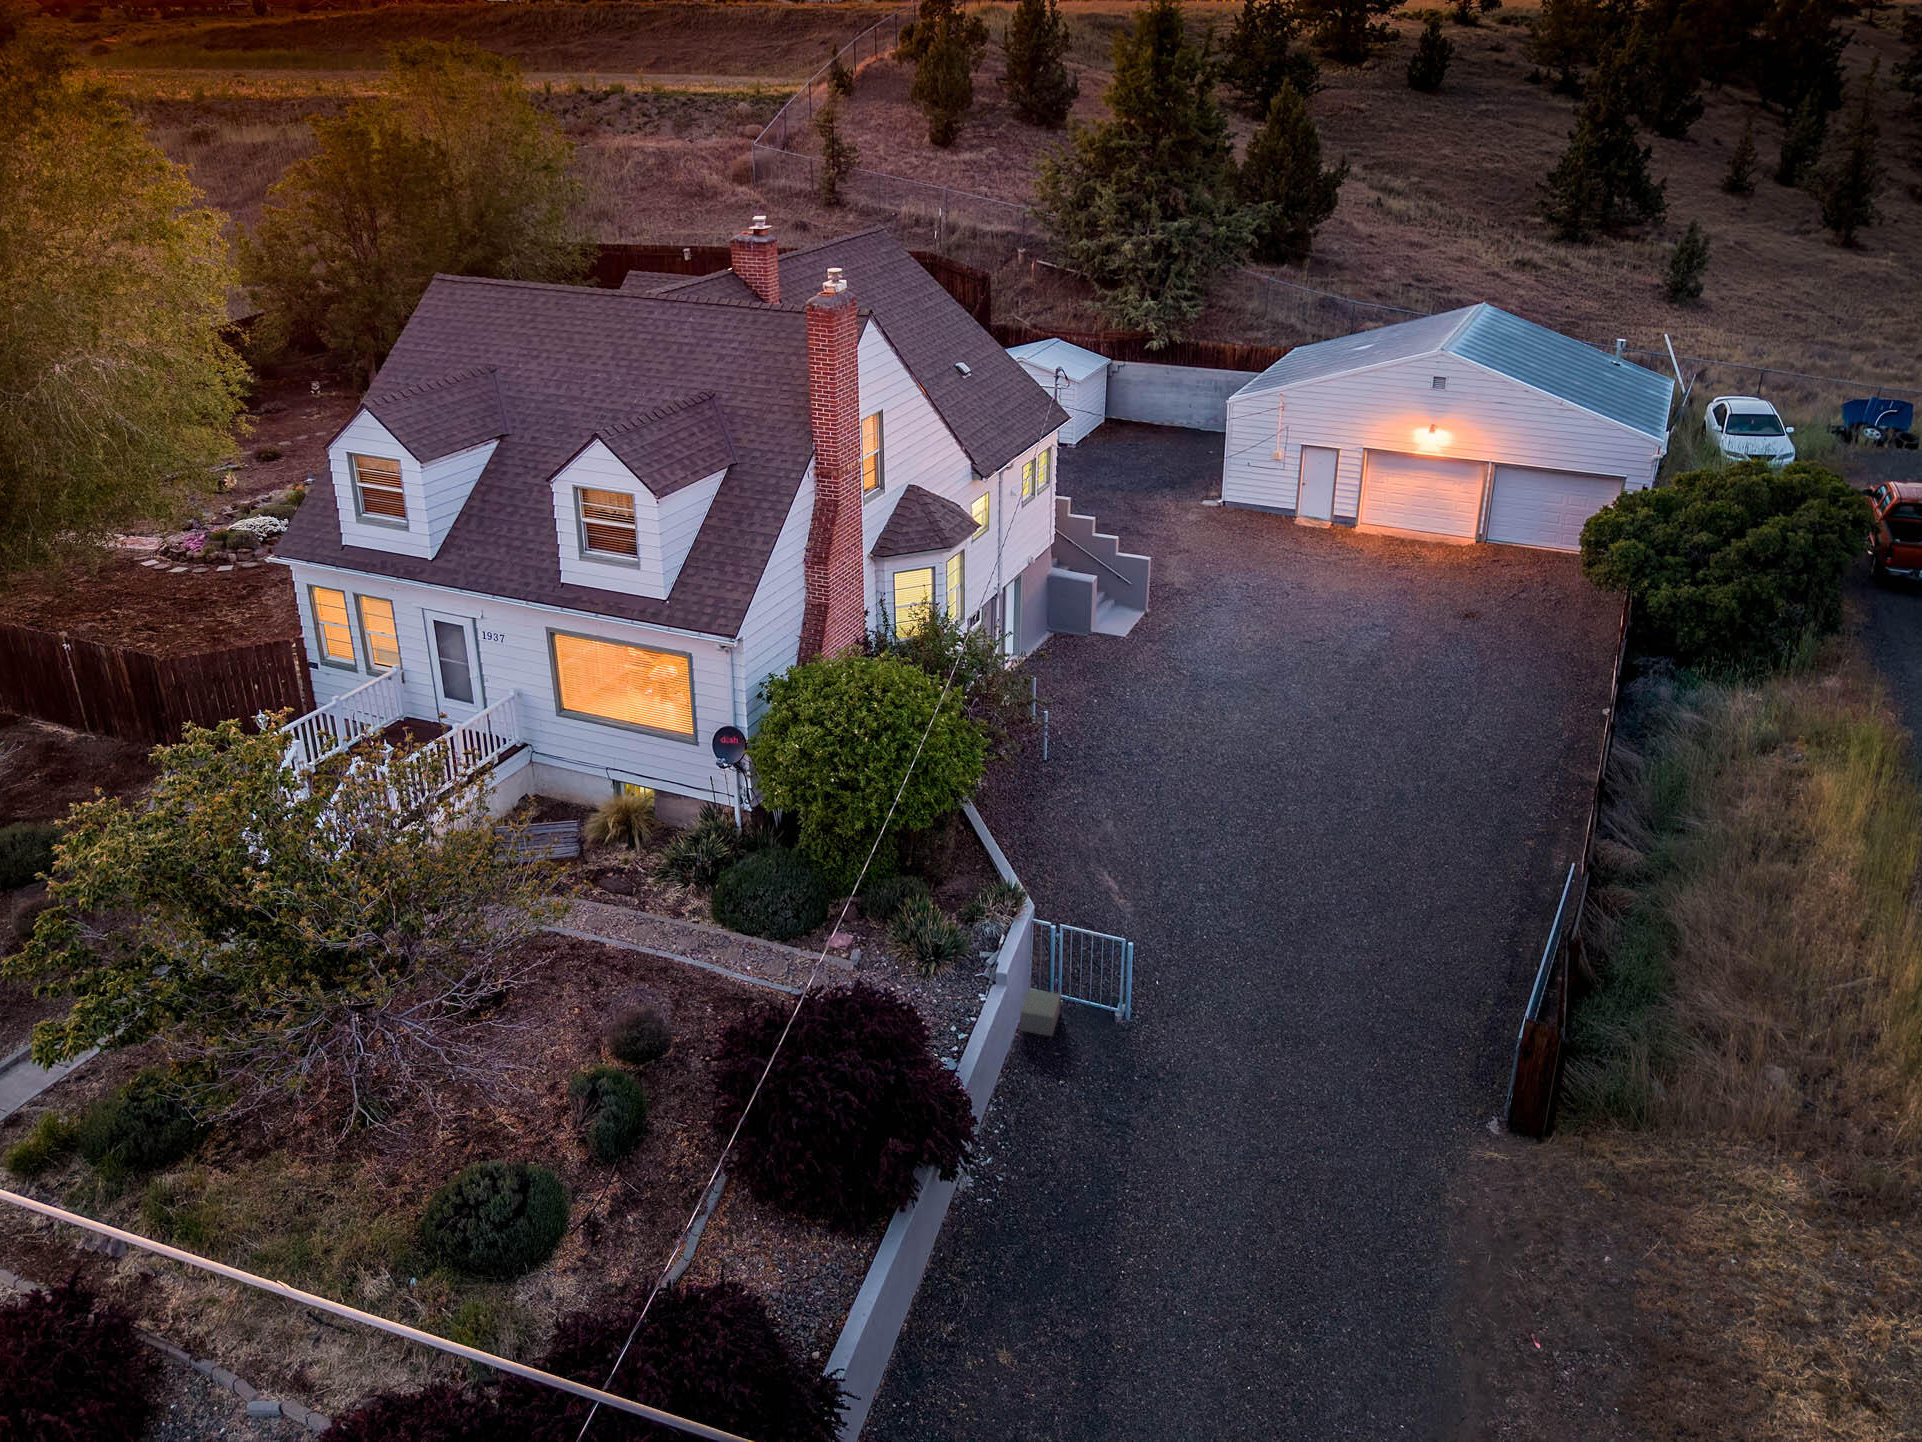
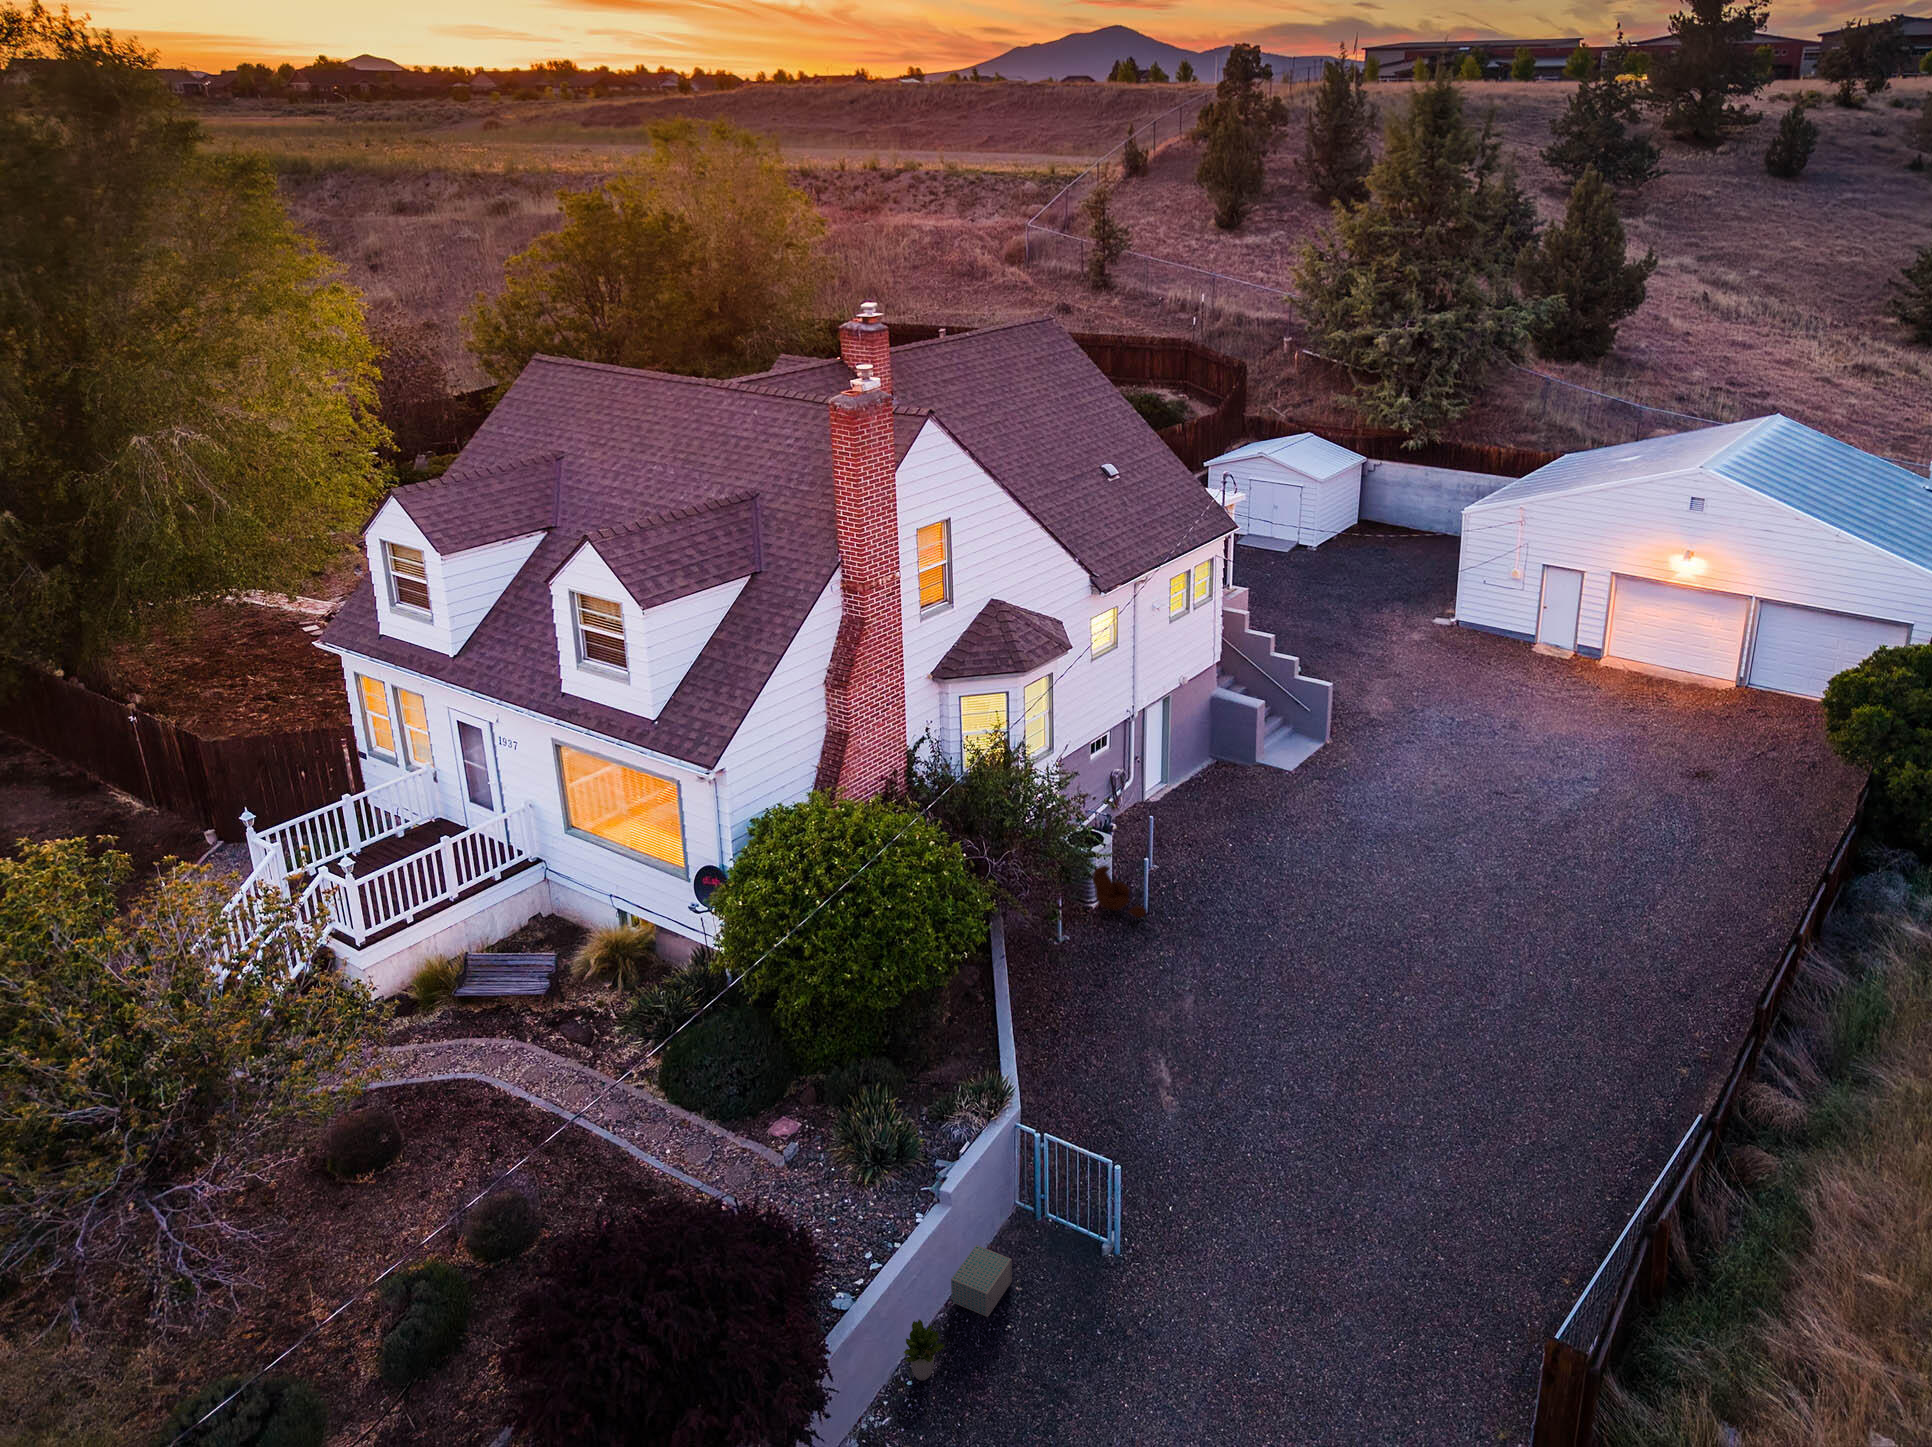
lounge chair: none [1007,715,1058,767] -> present [1093,865,1147,924]
potted plant: none [1007,1032,1039,1080] -> present [904,1320,945,1380]

